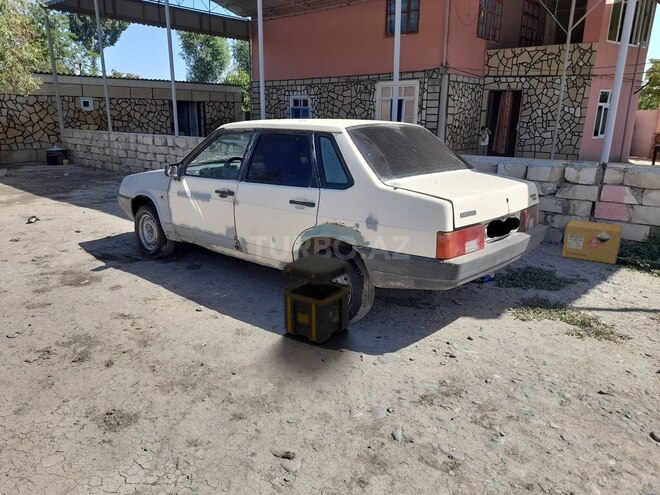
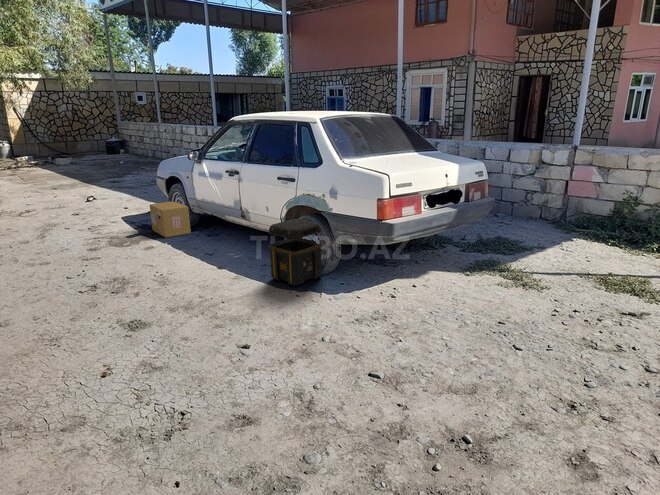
cardboard box: present [563,220,623,264] -> present [149,201,191,237]

